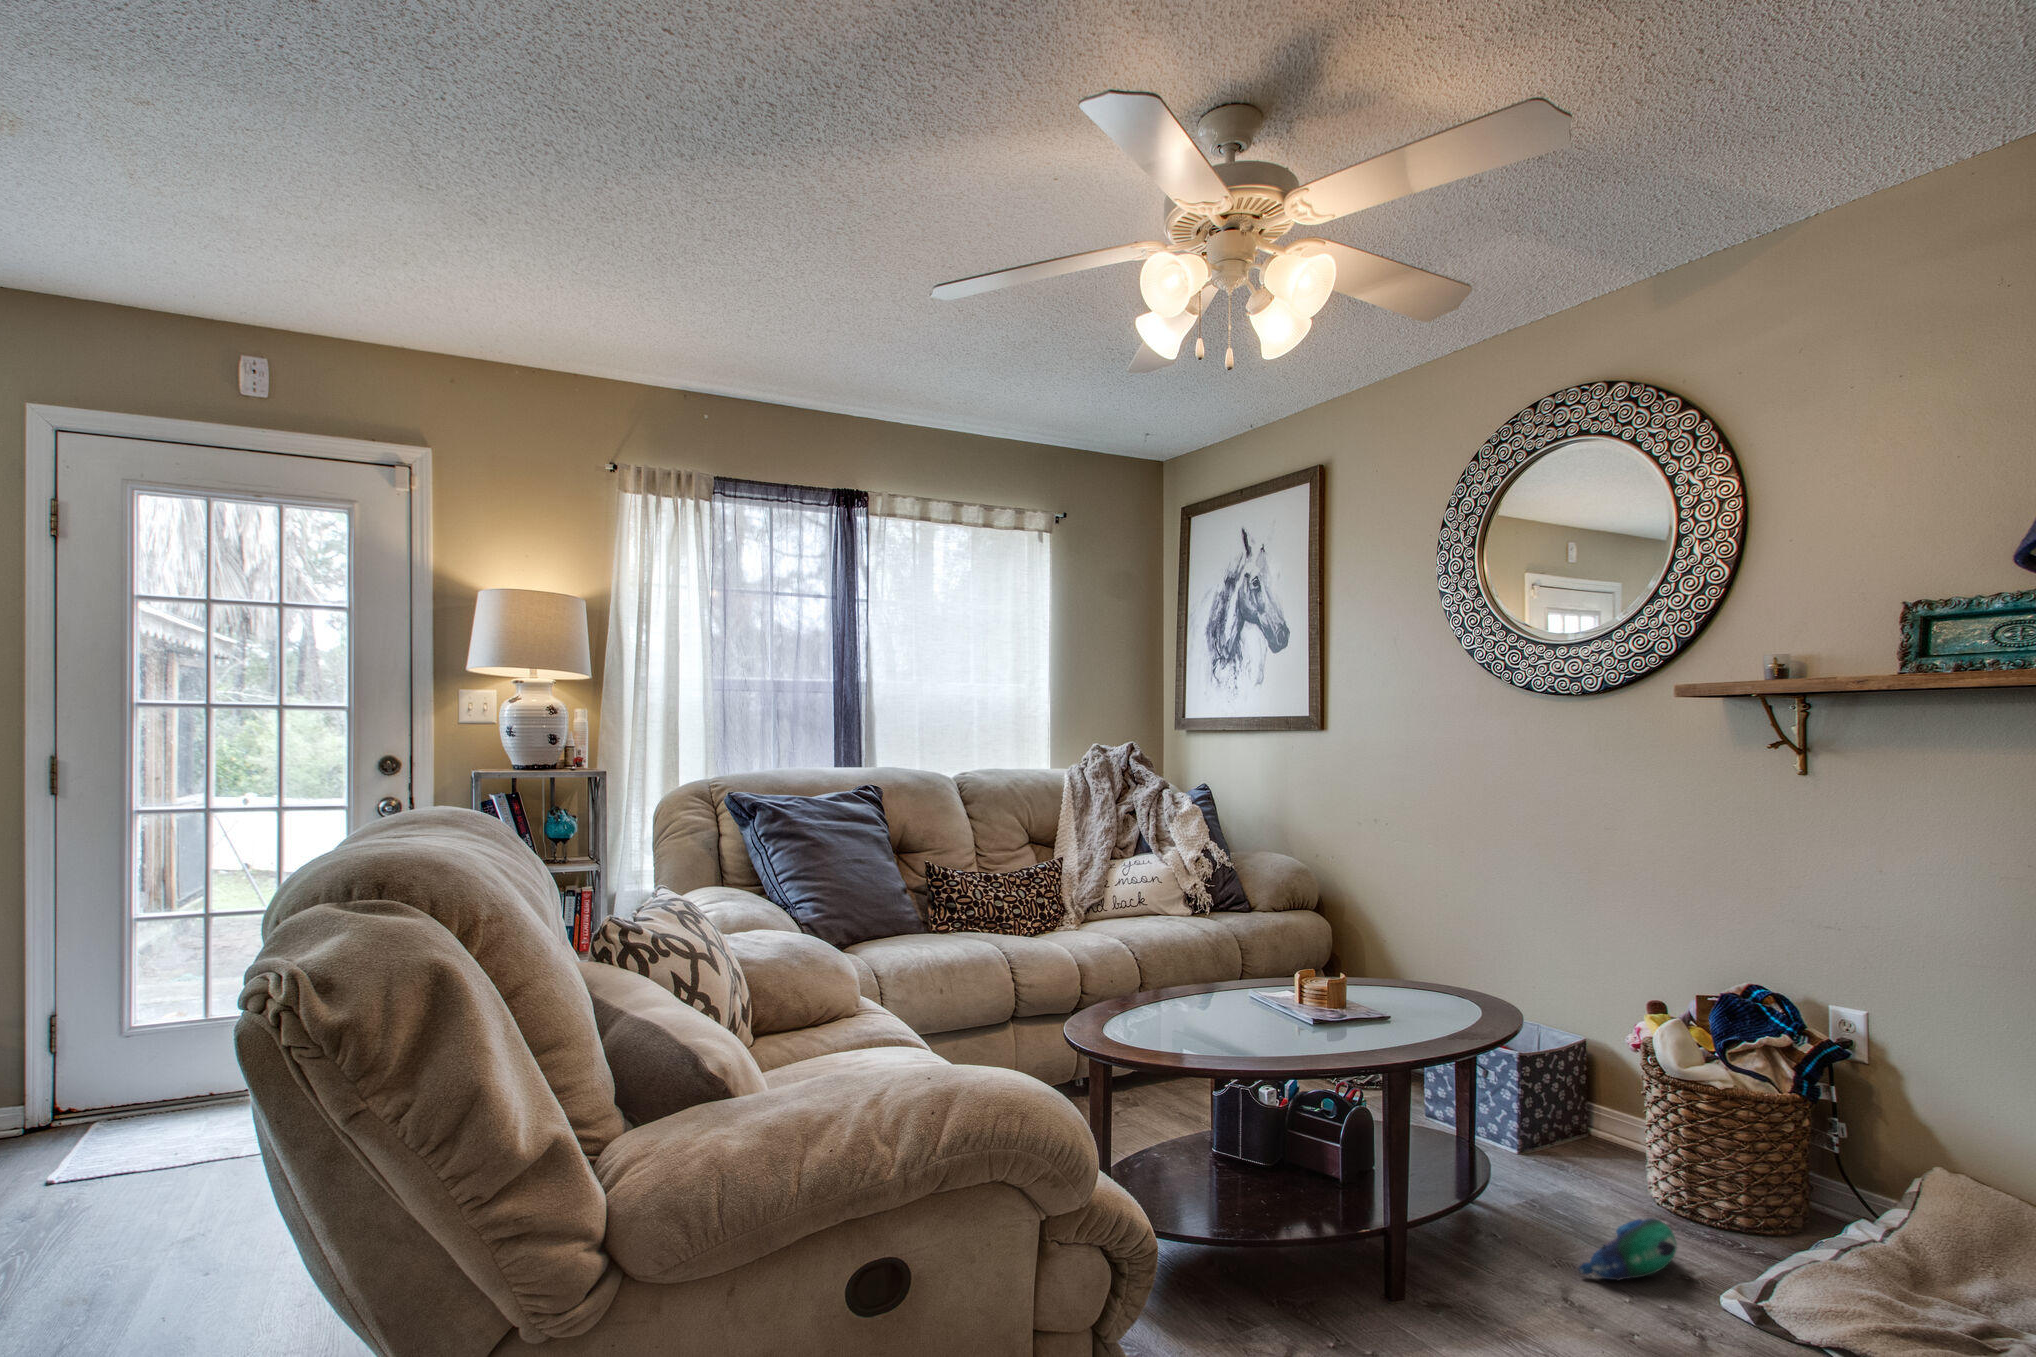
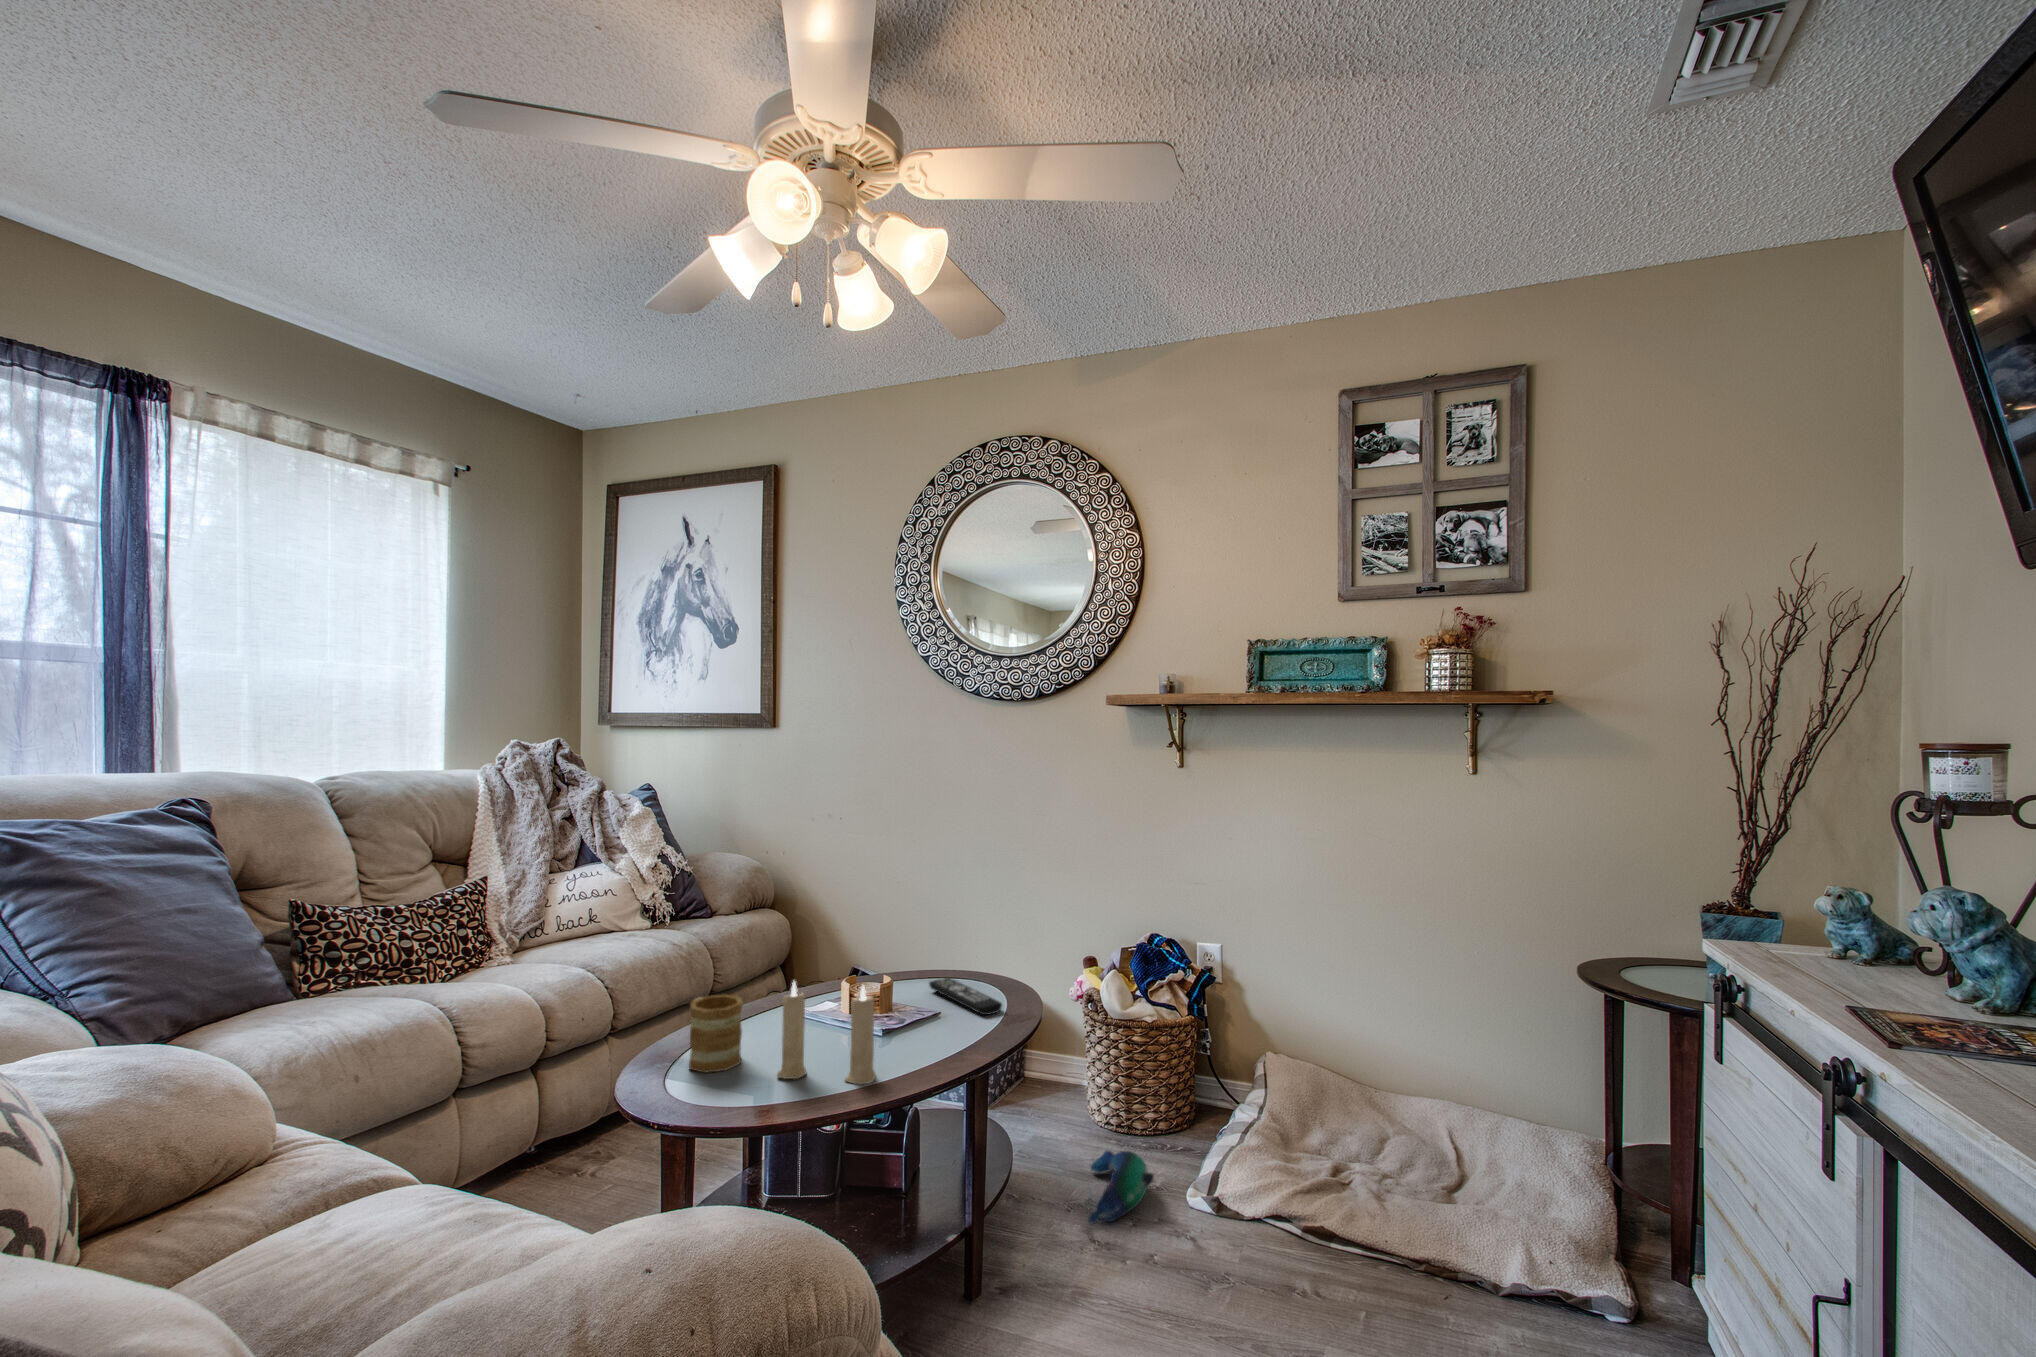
candle: none [1223,940,1308,1044] -> present [777,981,876,1084]
mug: none [1160,955,1206,1017] -> present [689,995,742,1073]
remote control: none [1417,988,1479,1022] -> present [929,978,1002,1015]

